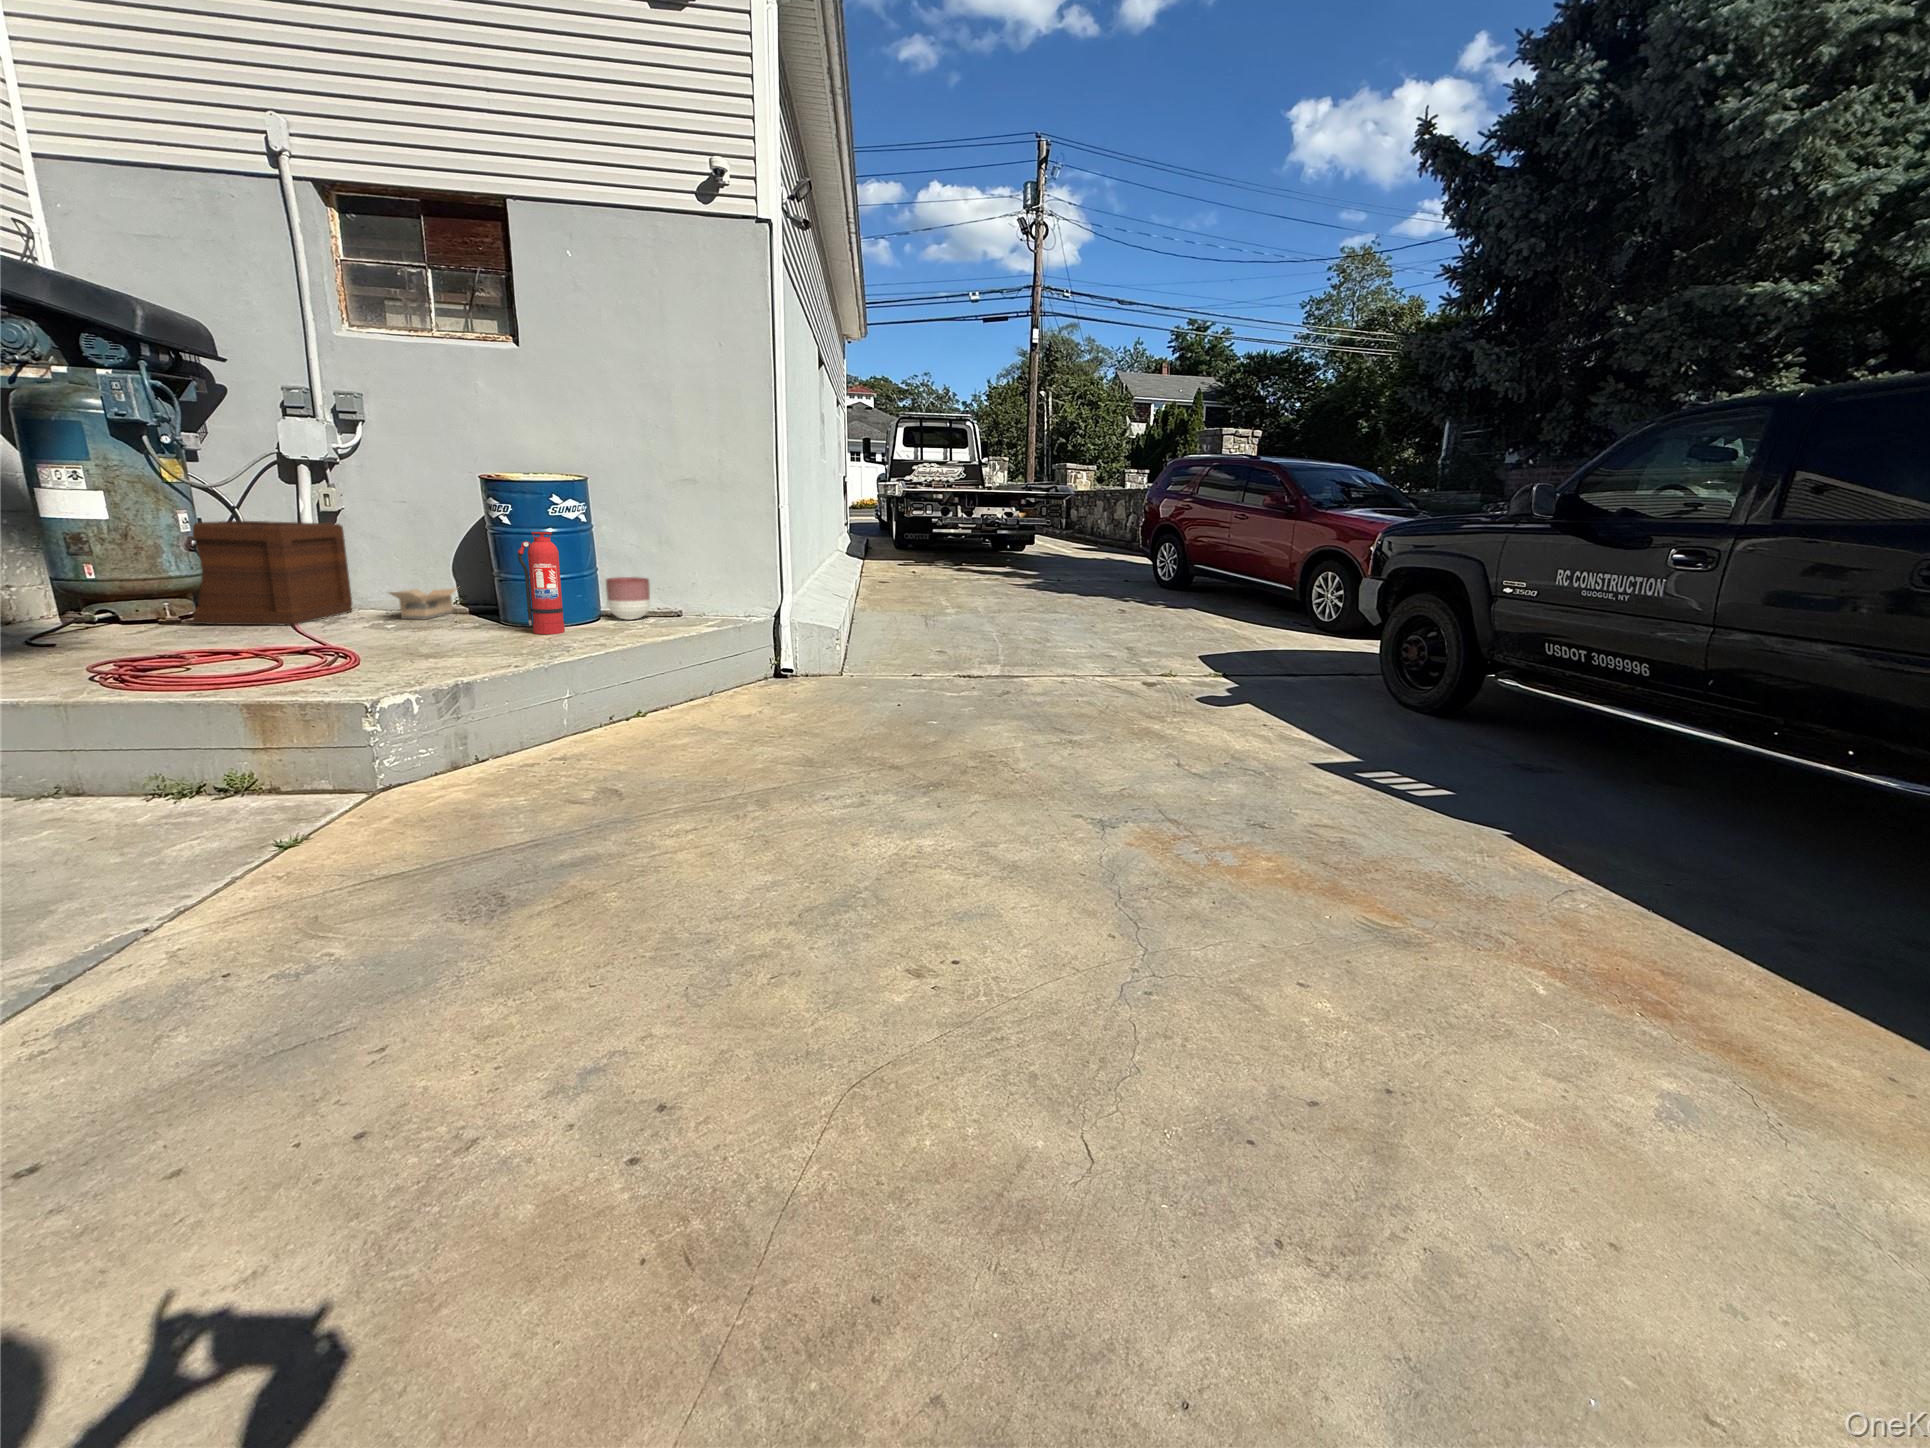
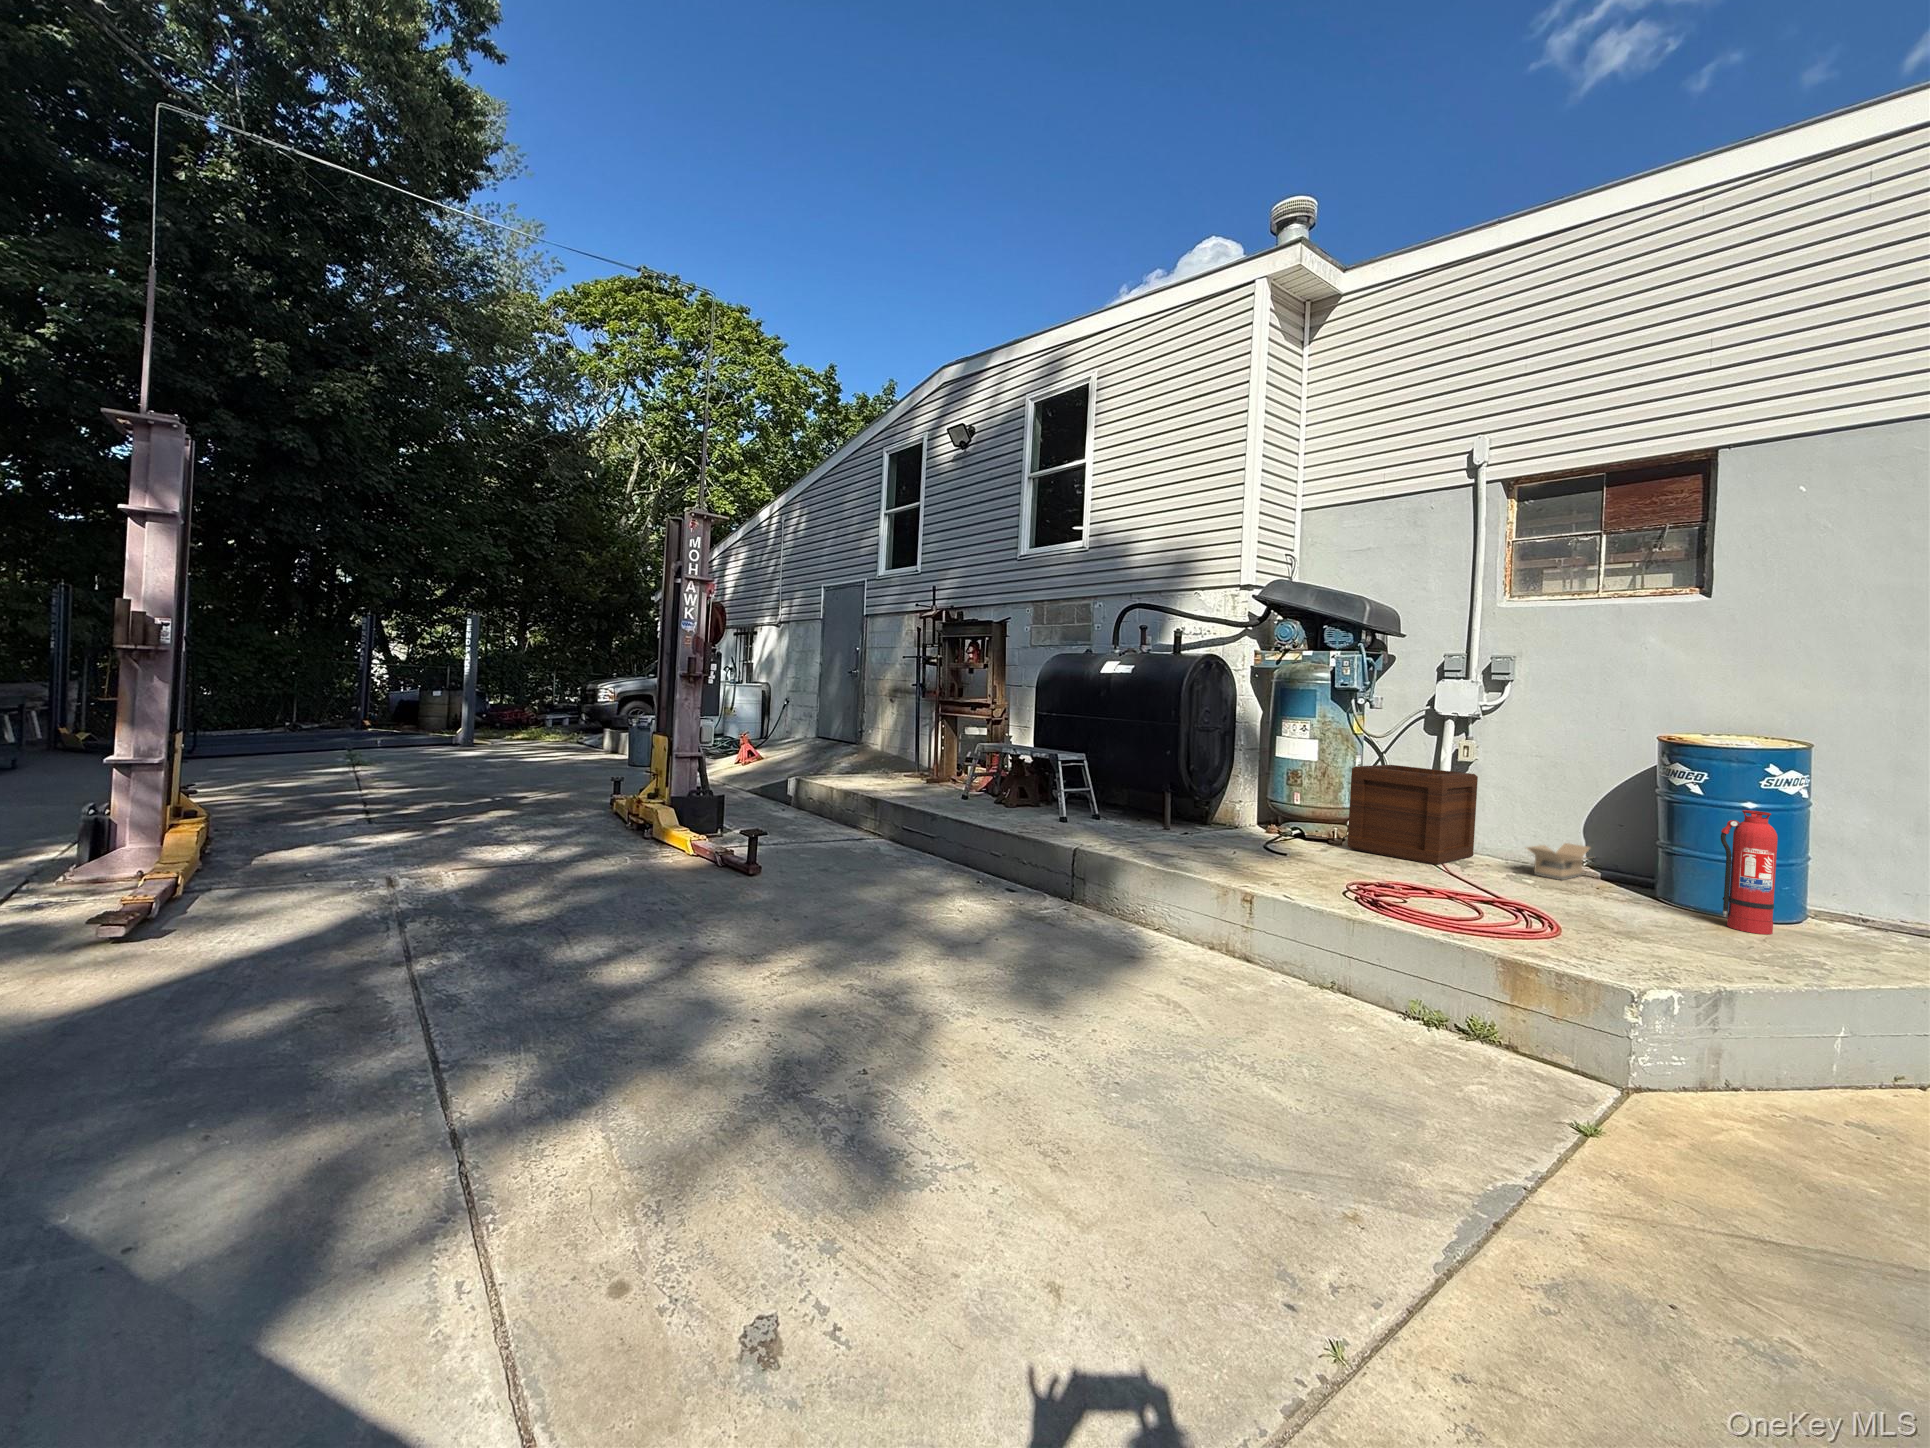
planter: present [606,577,650,620] -> none [1819,871,1896,931]

